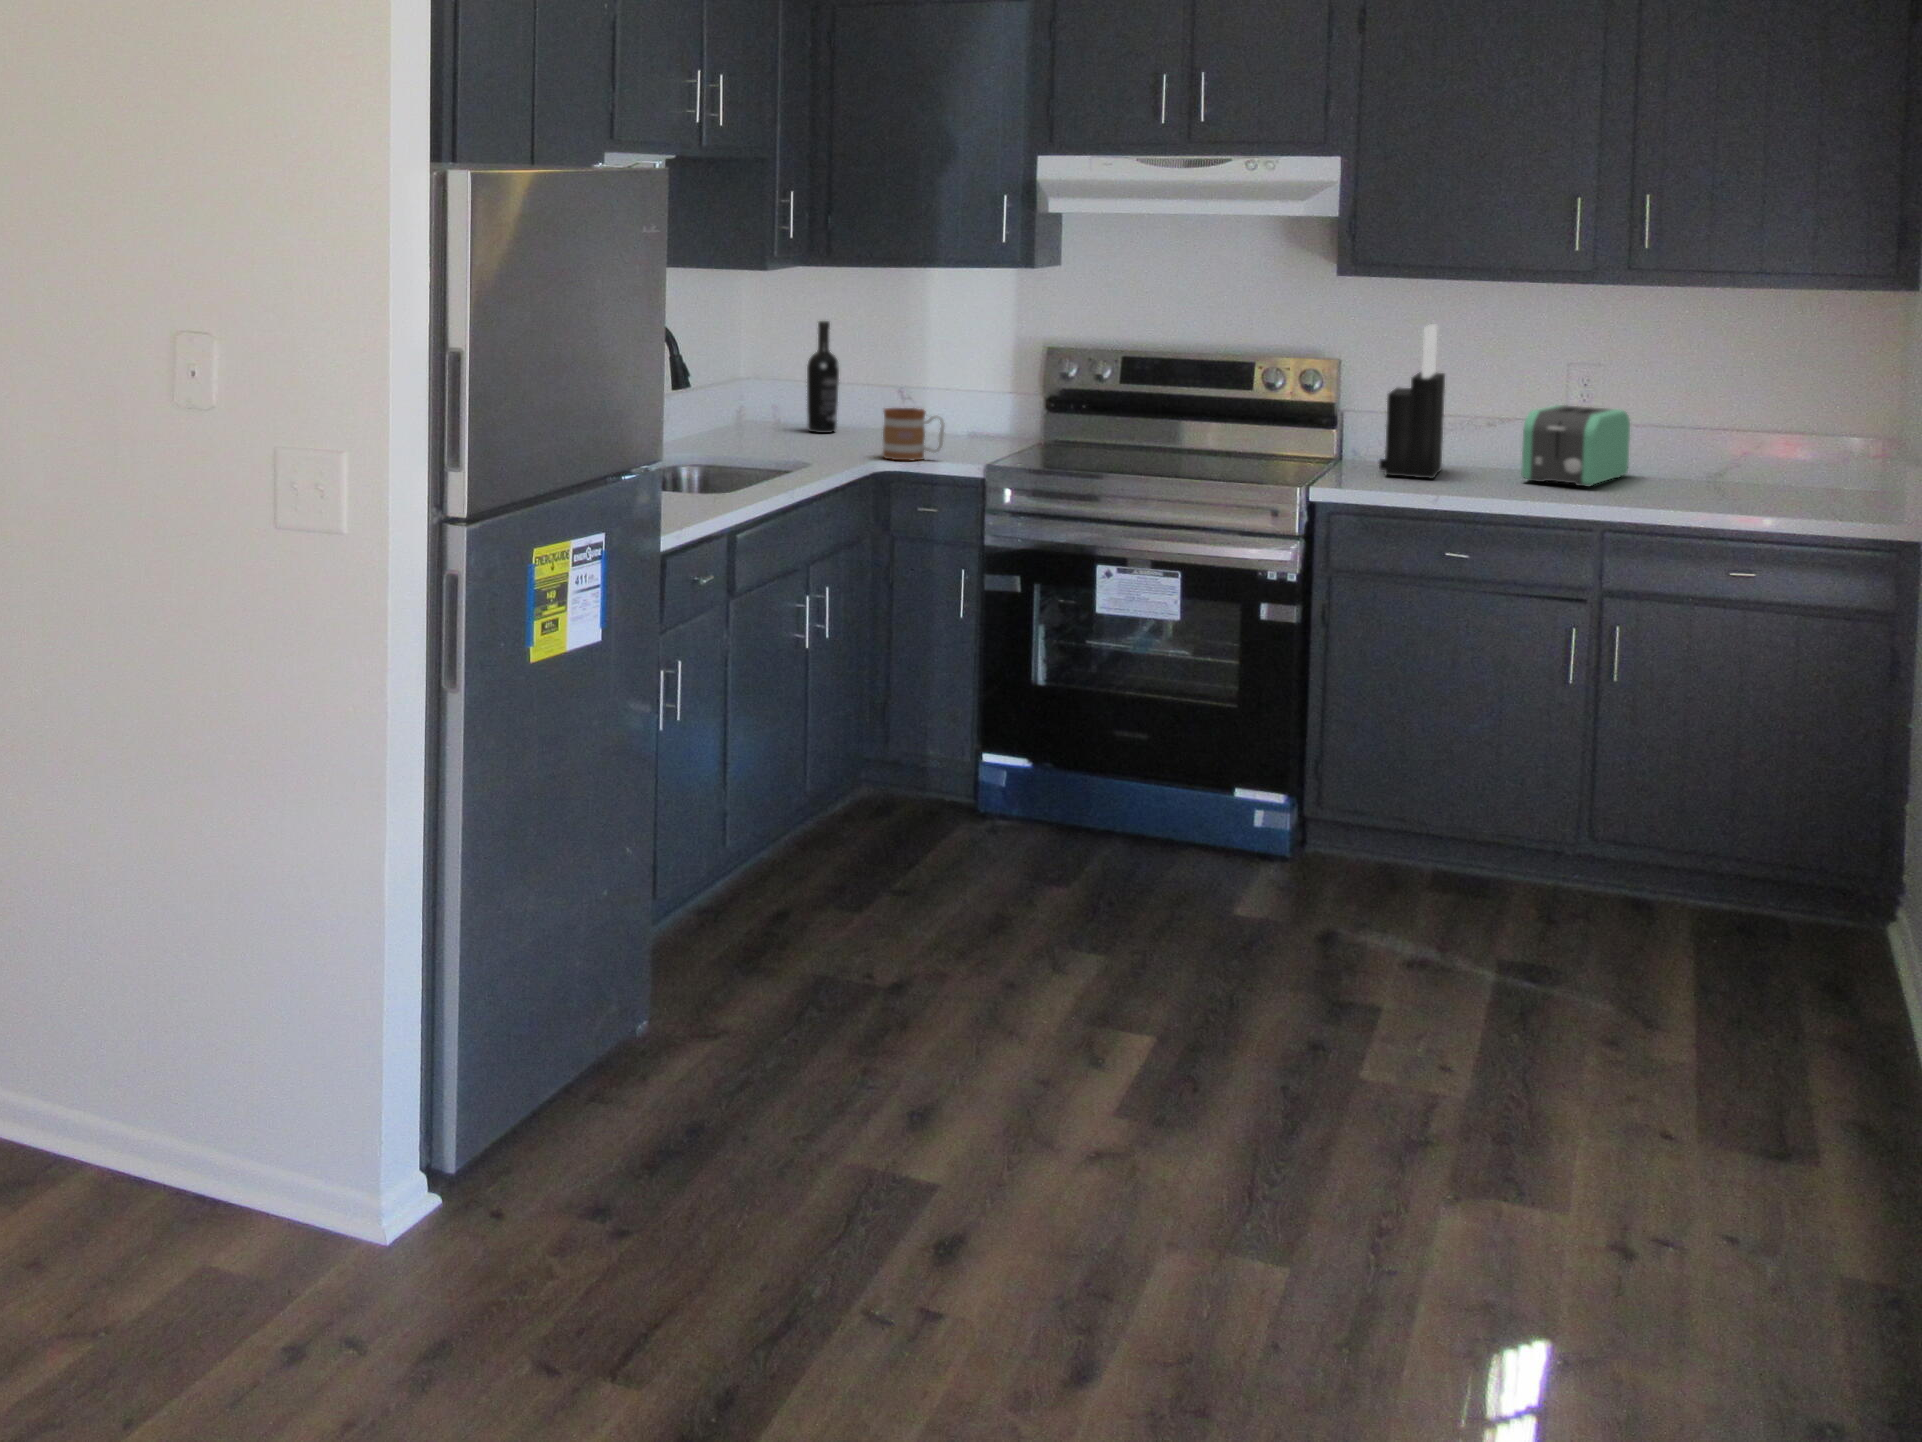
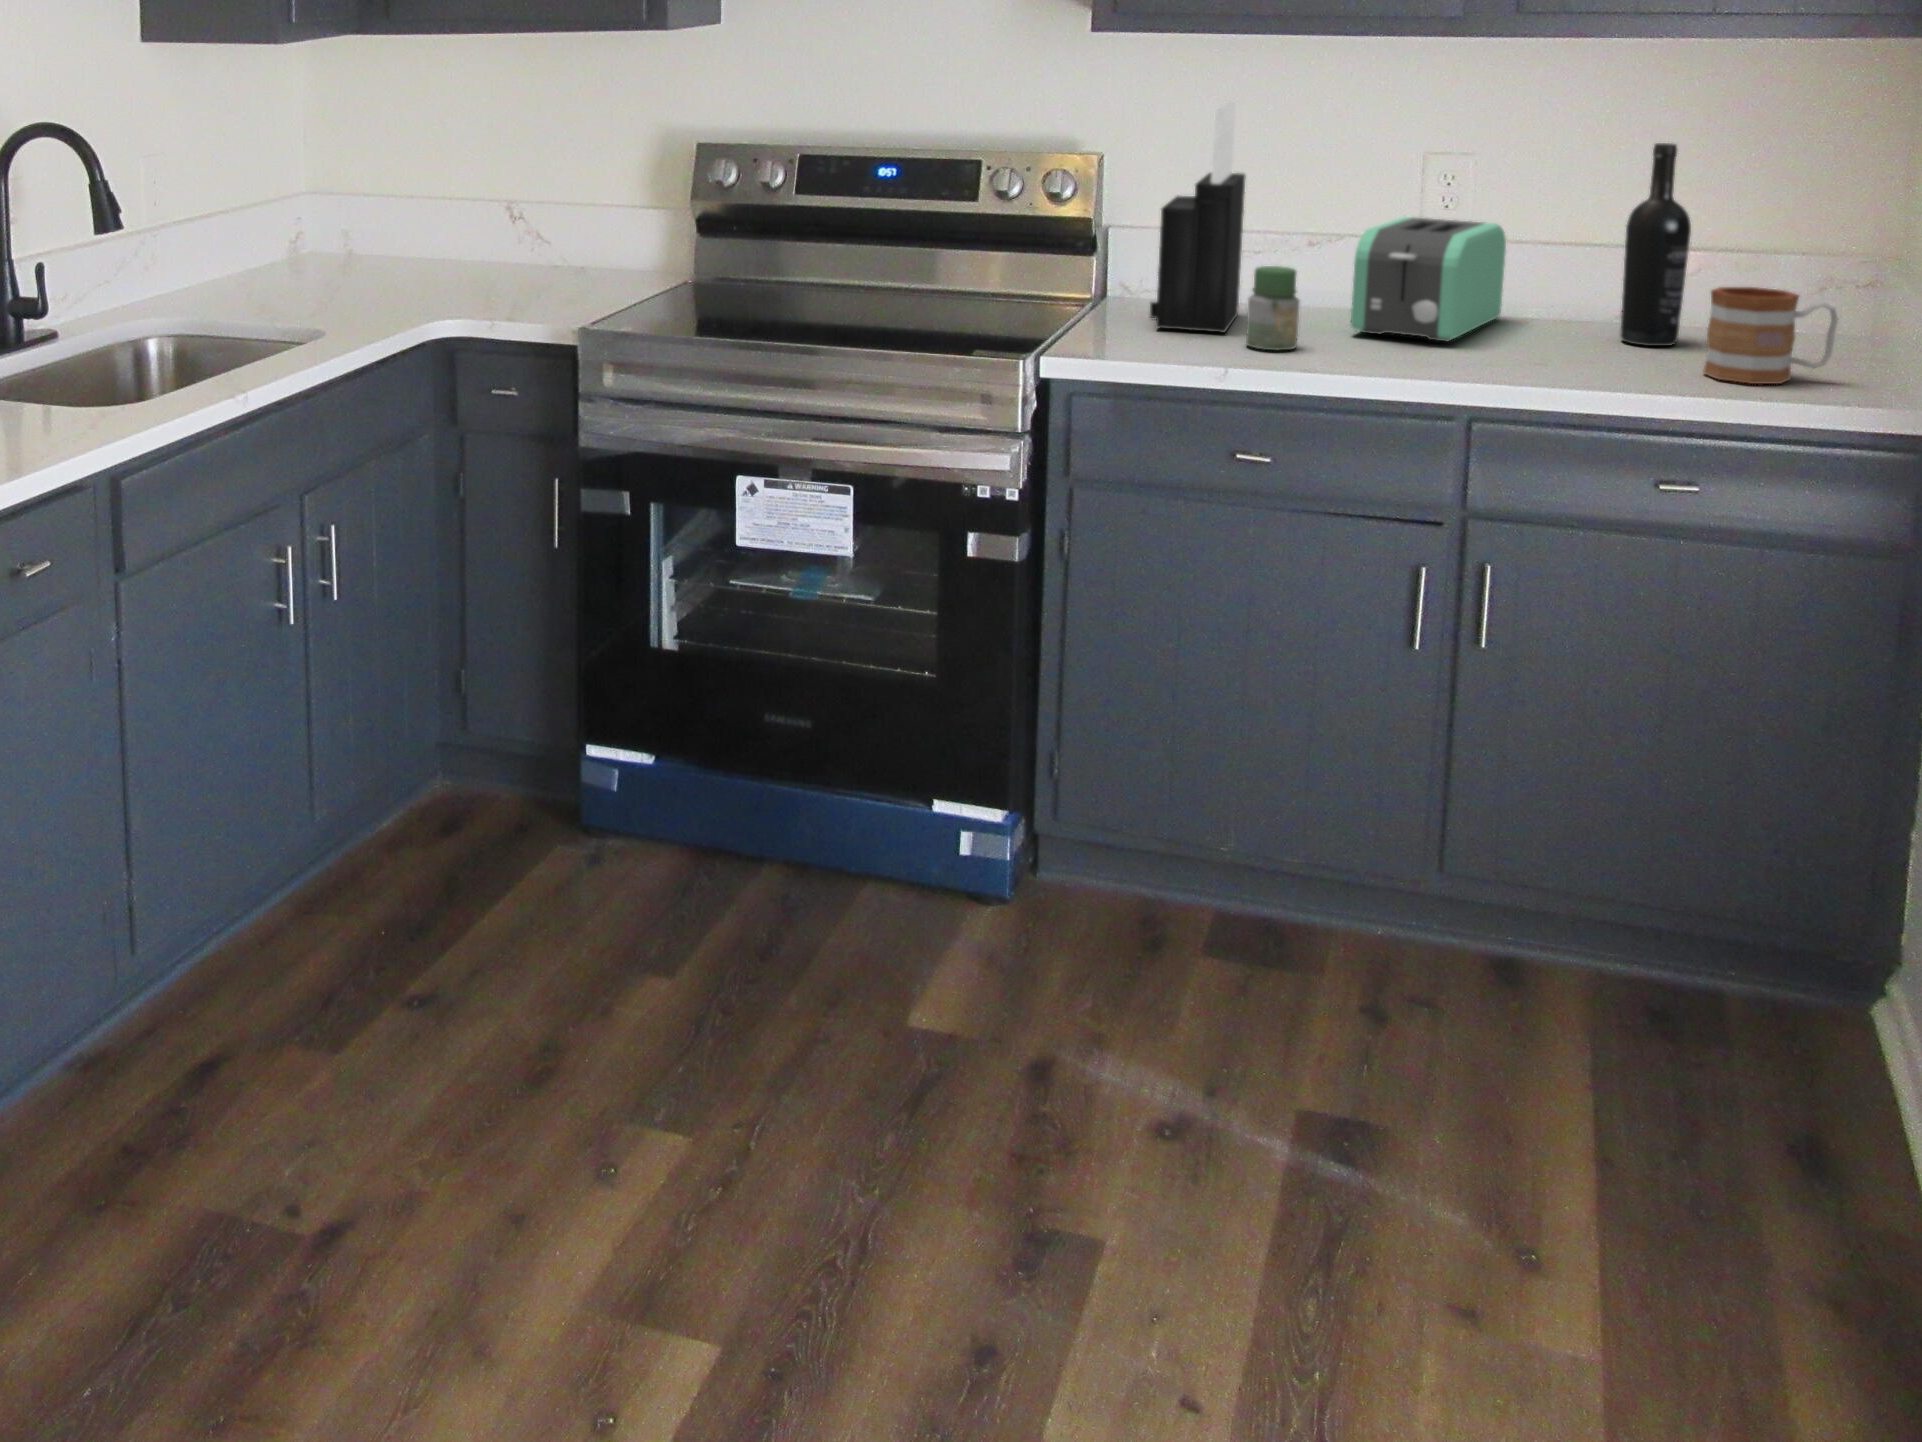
wine bottle: present [807,321,839,433] -> present [1621,143,1691,346]
mug: present [883,408,945,460] -> present [1704,287,1839,384]
jar: none [1449,433,1485,489] -> present [1246,266,1299,350]

